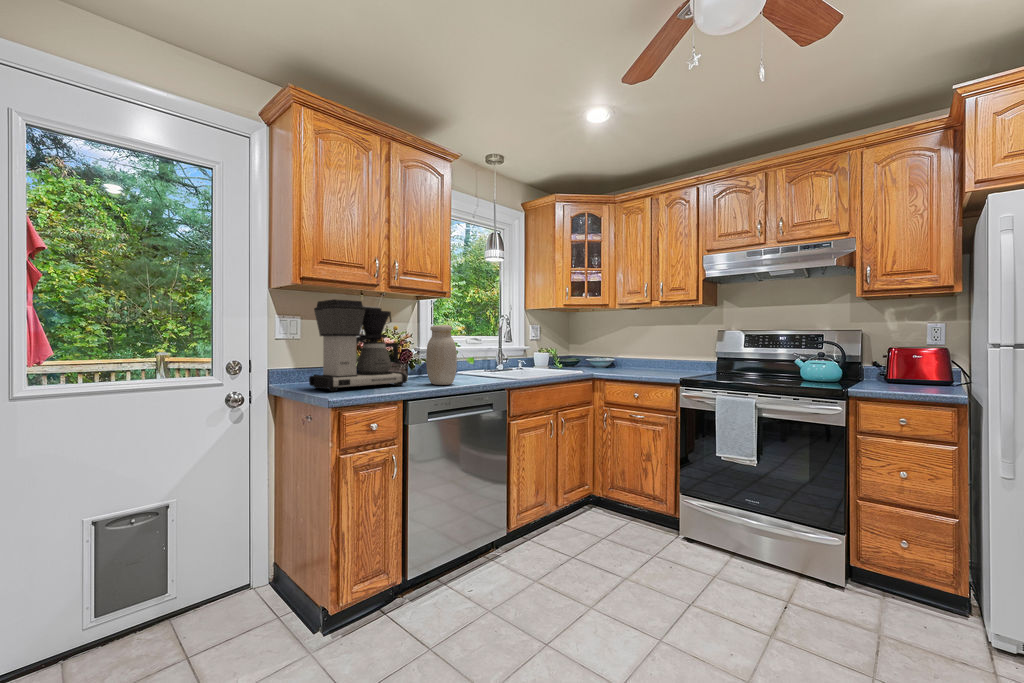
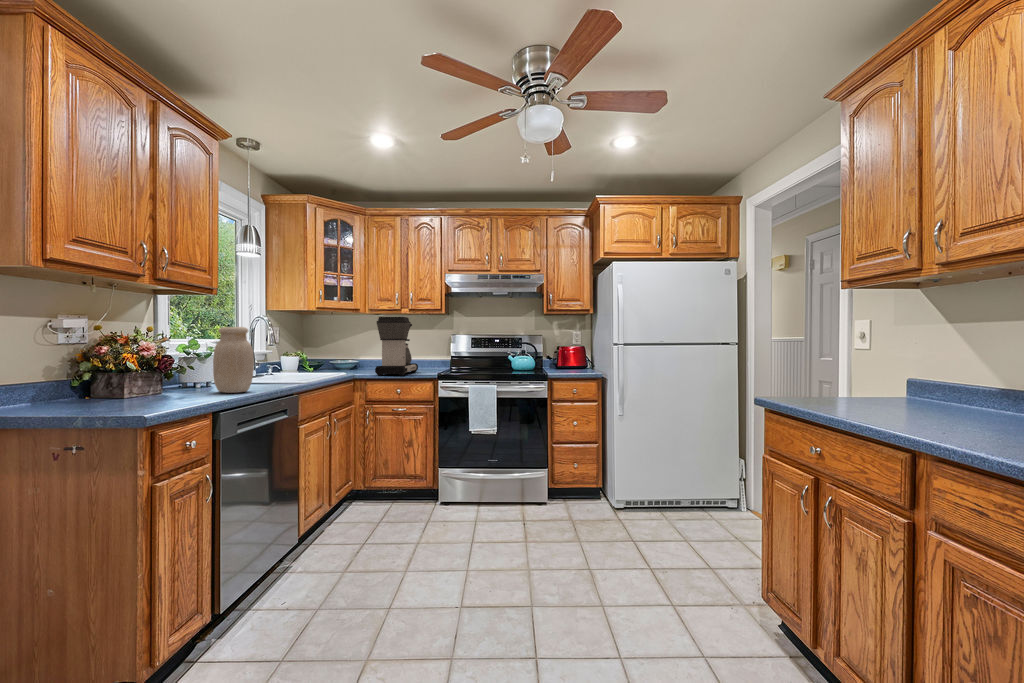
coffee maker: present [309,299,407,391] -> present [375,317,418,376]

